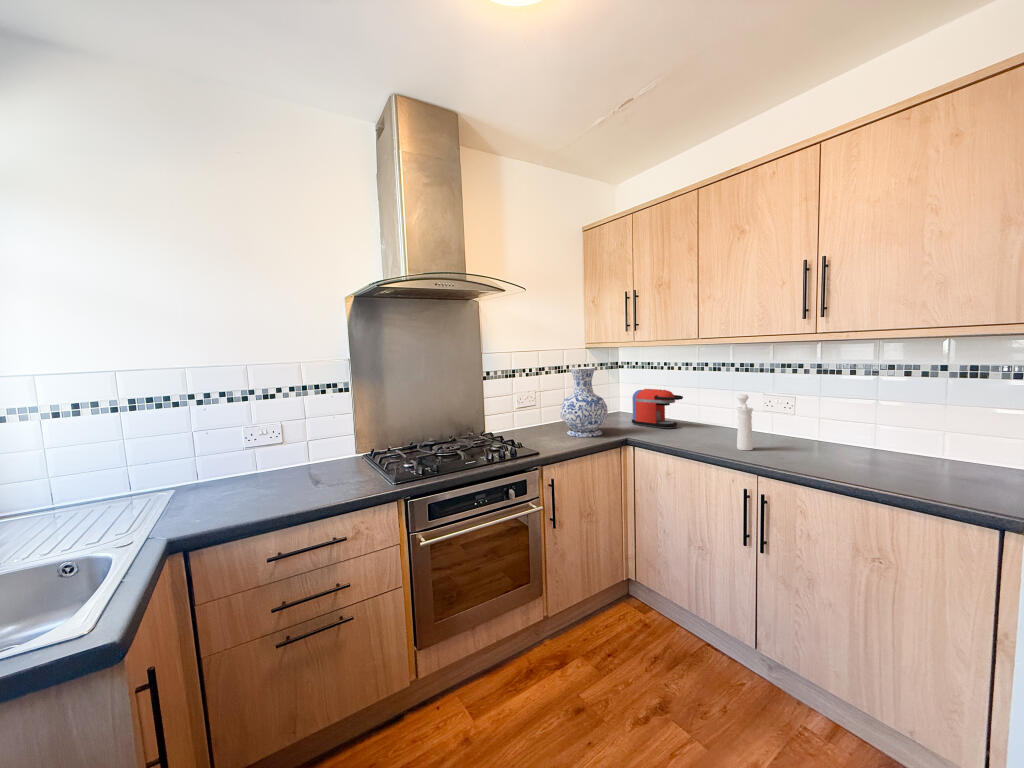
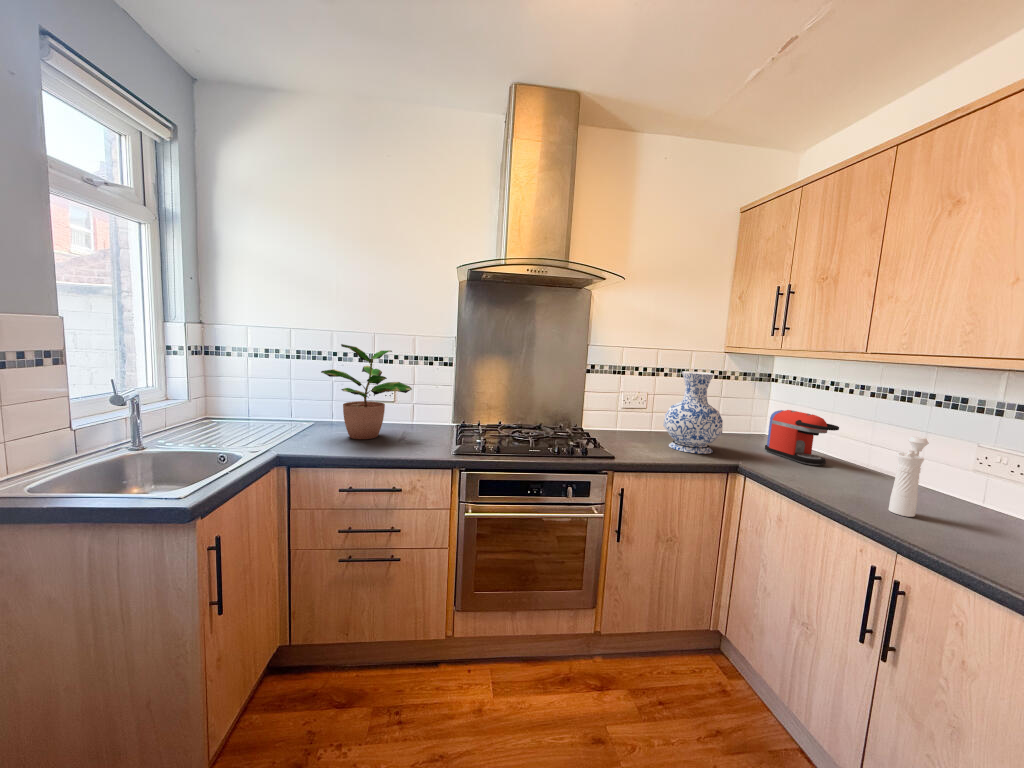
potted plant: none [191,383,320,496] -> present [321,344,412,439]

